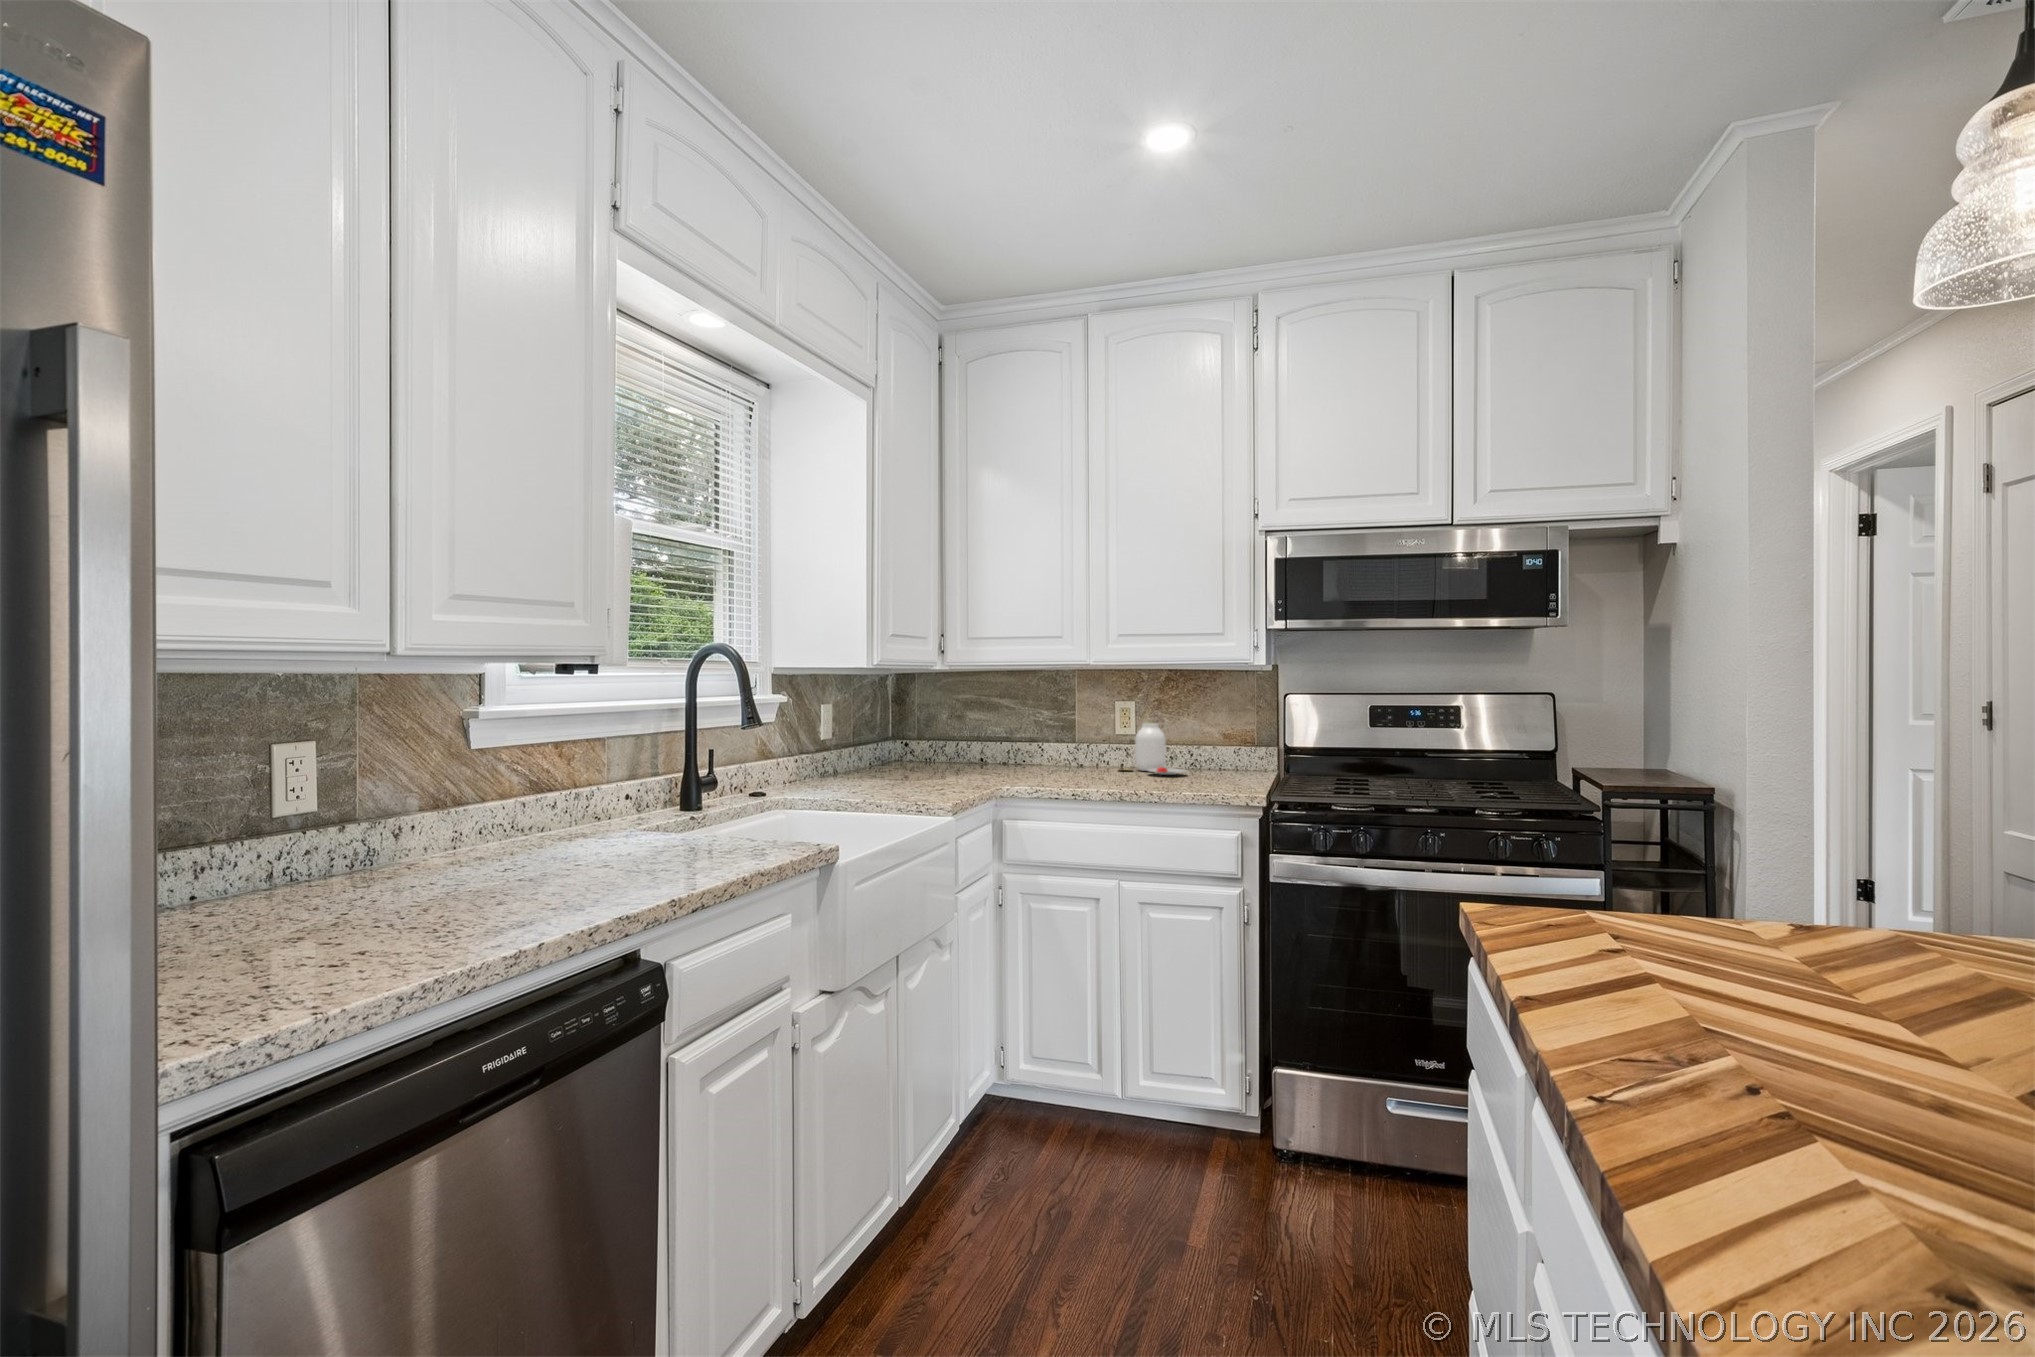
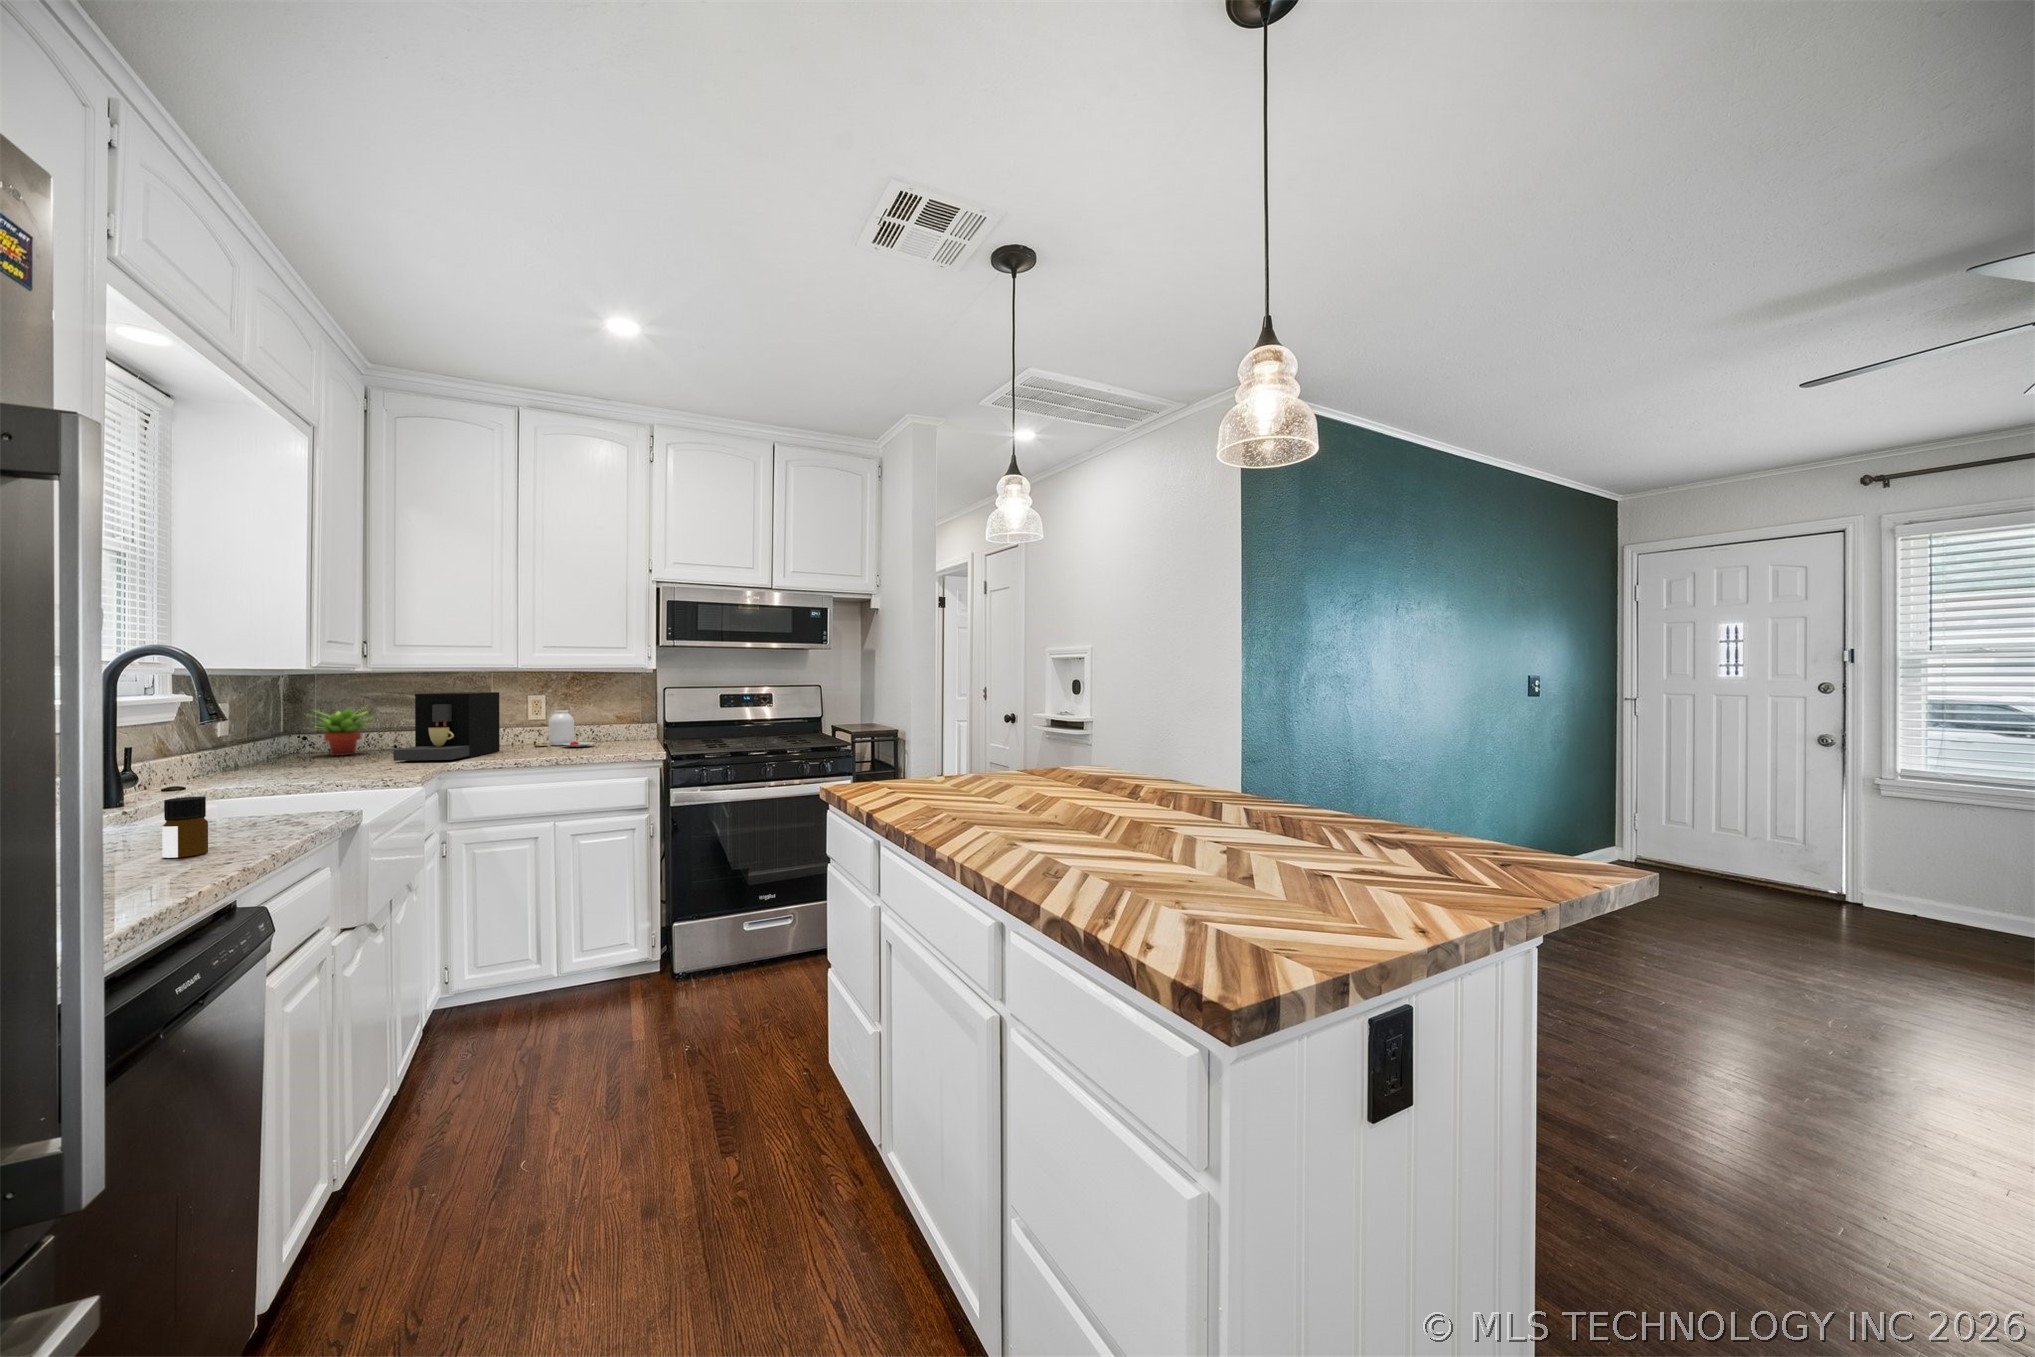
coffee maker: none [959,696,1075,782] -> present [393,692,500,761]
succulent plant: none [897,708,961,767] -> present [304,707,367,756]
bottle: none [592,818,634,895] -> present [162,796,208,858]

